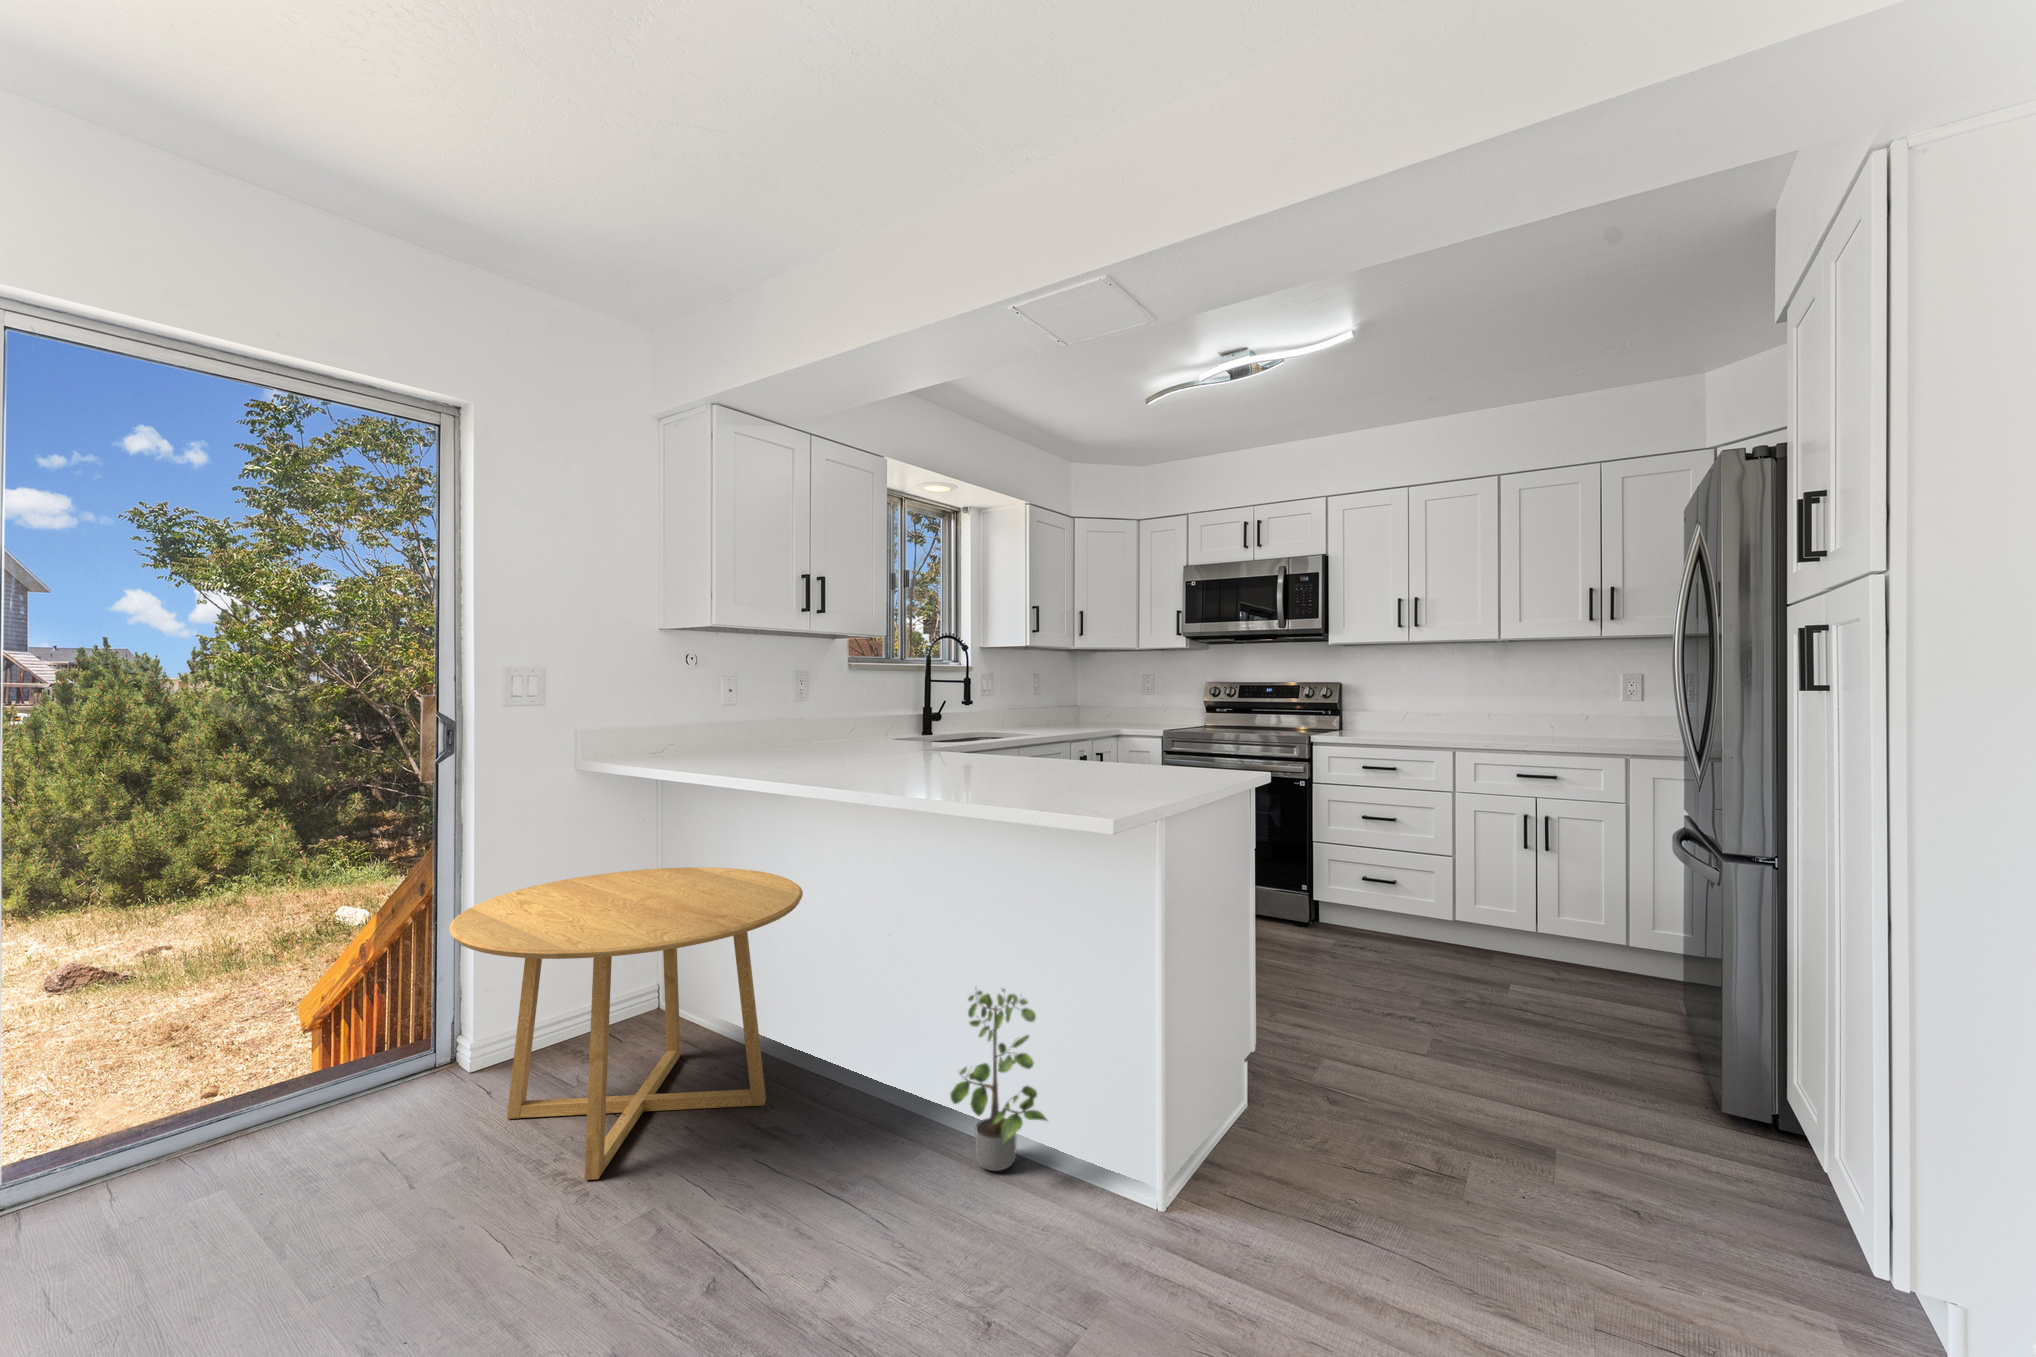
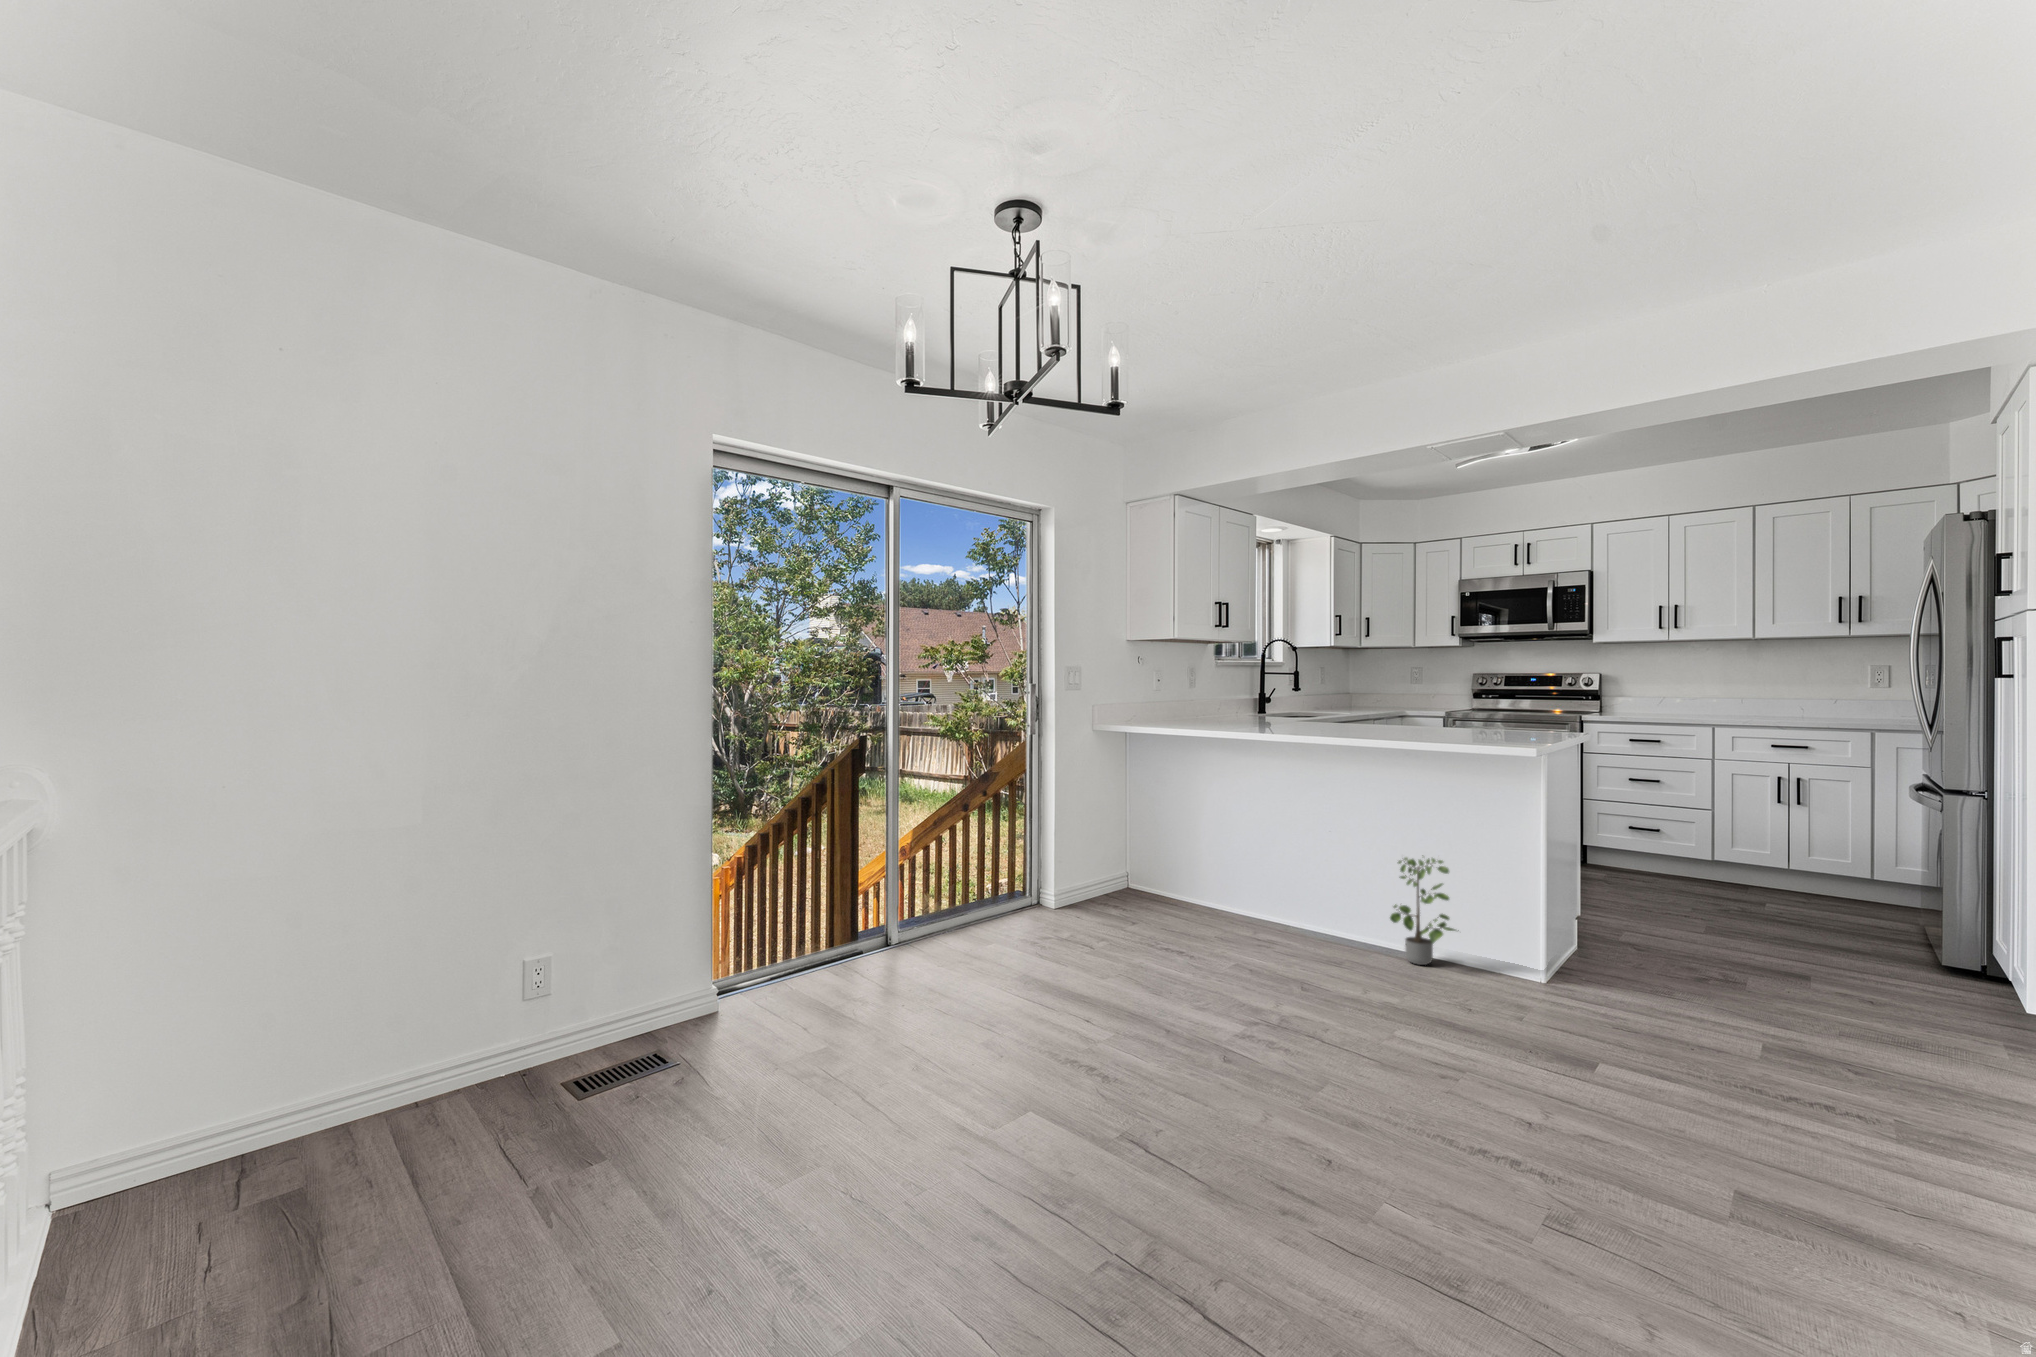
round table: present [449,867,803,1180] -> none [1069,792,1268,955]

